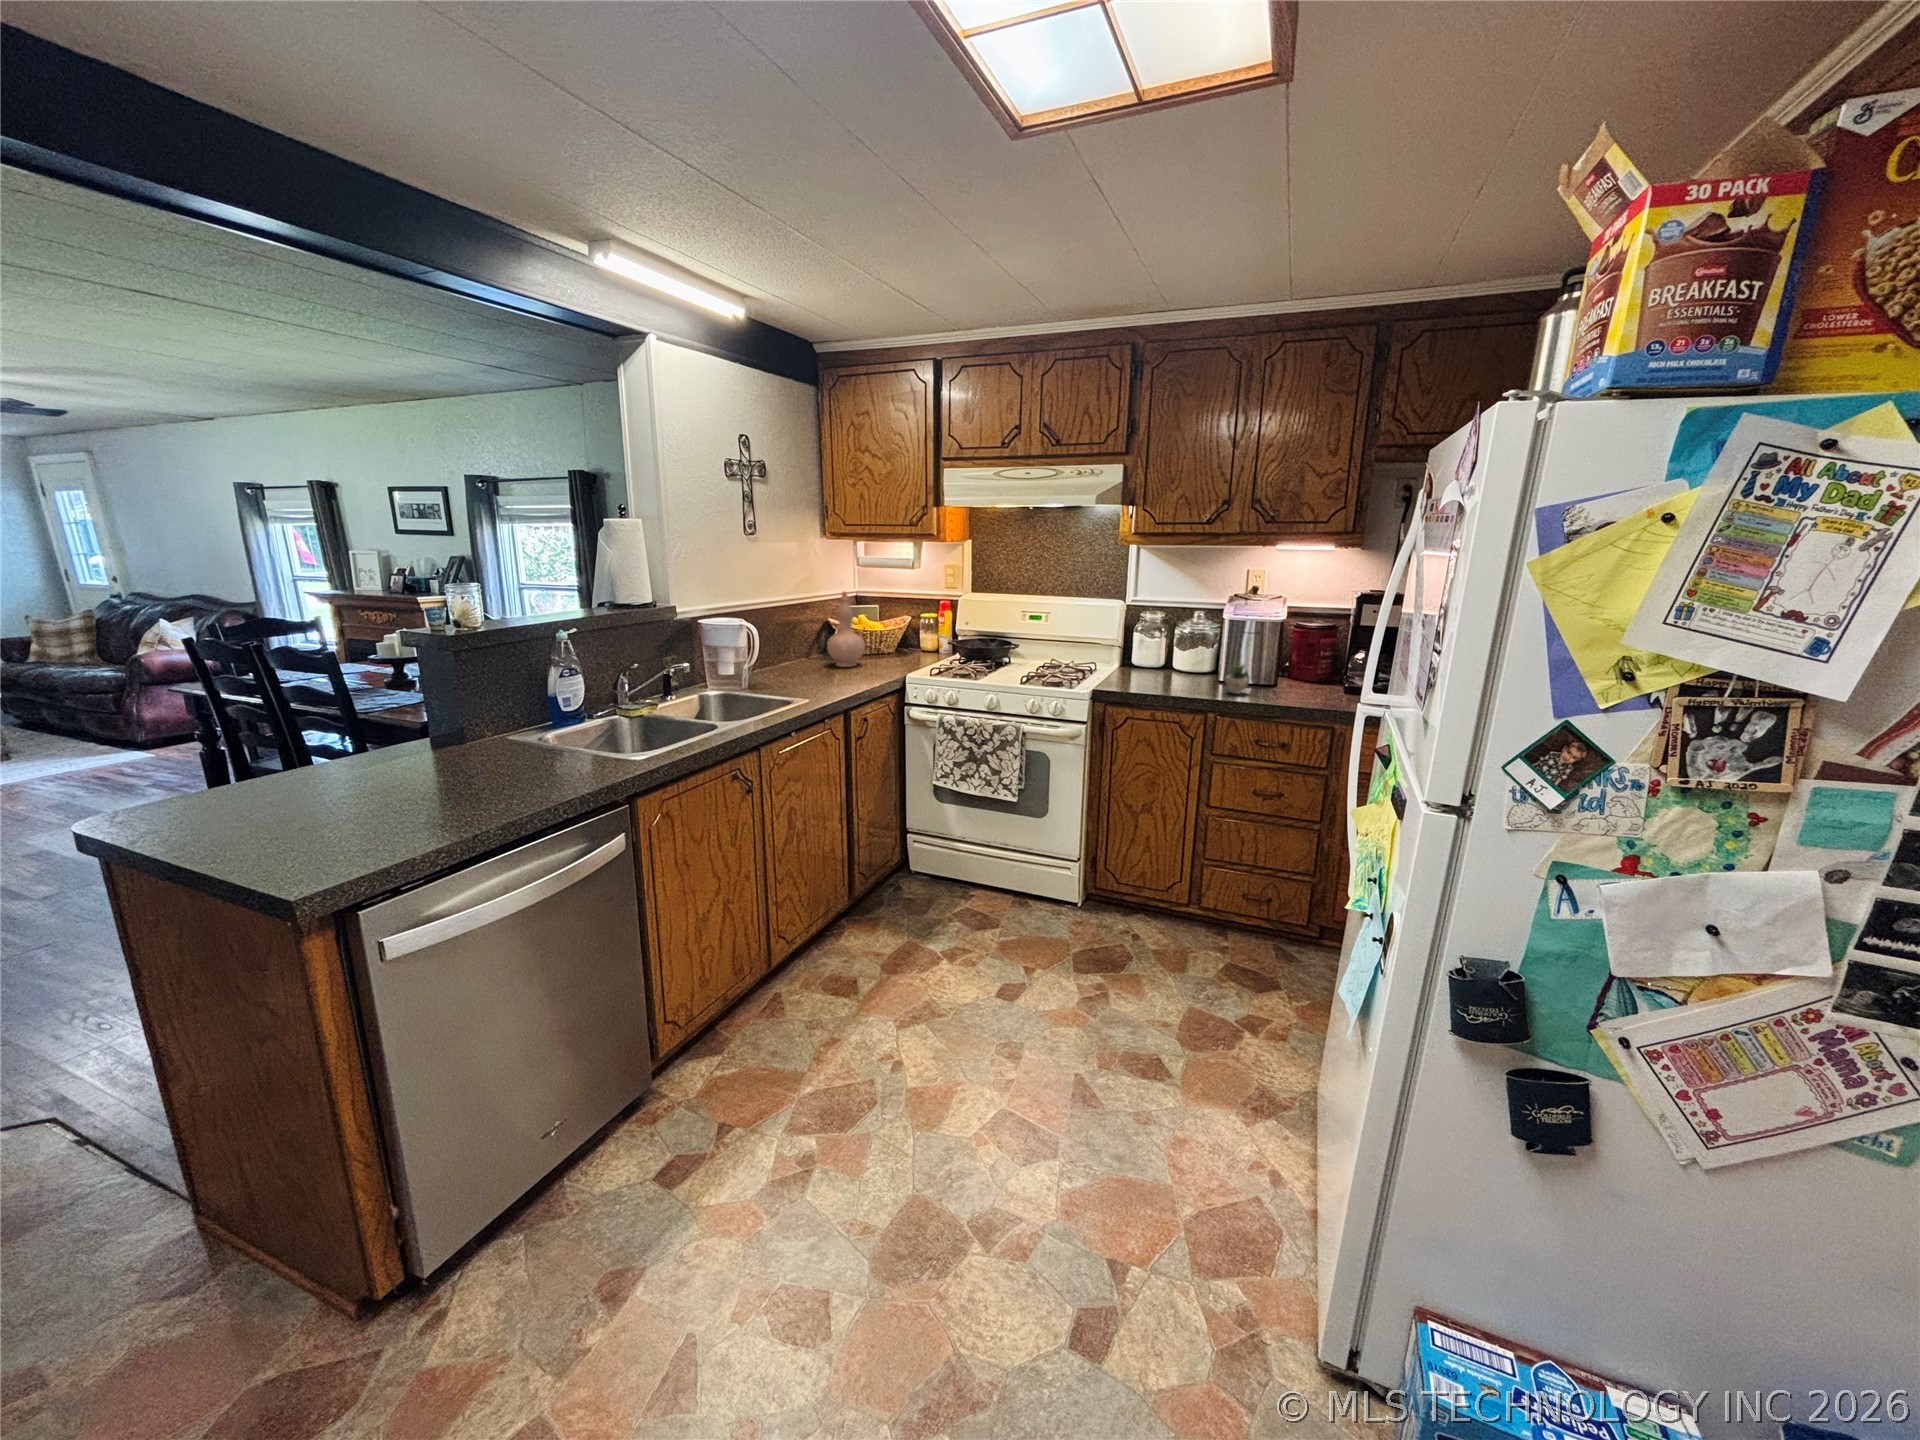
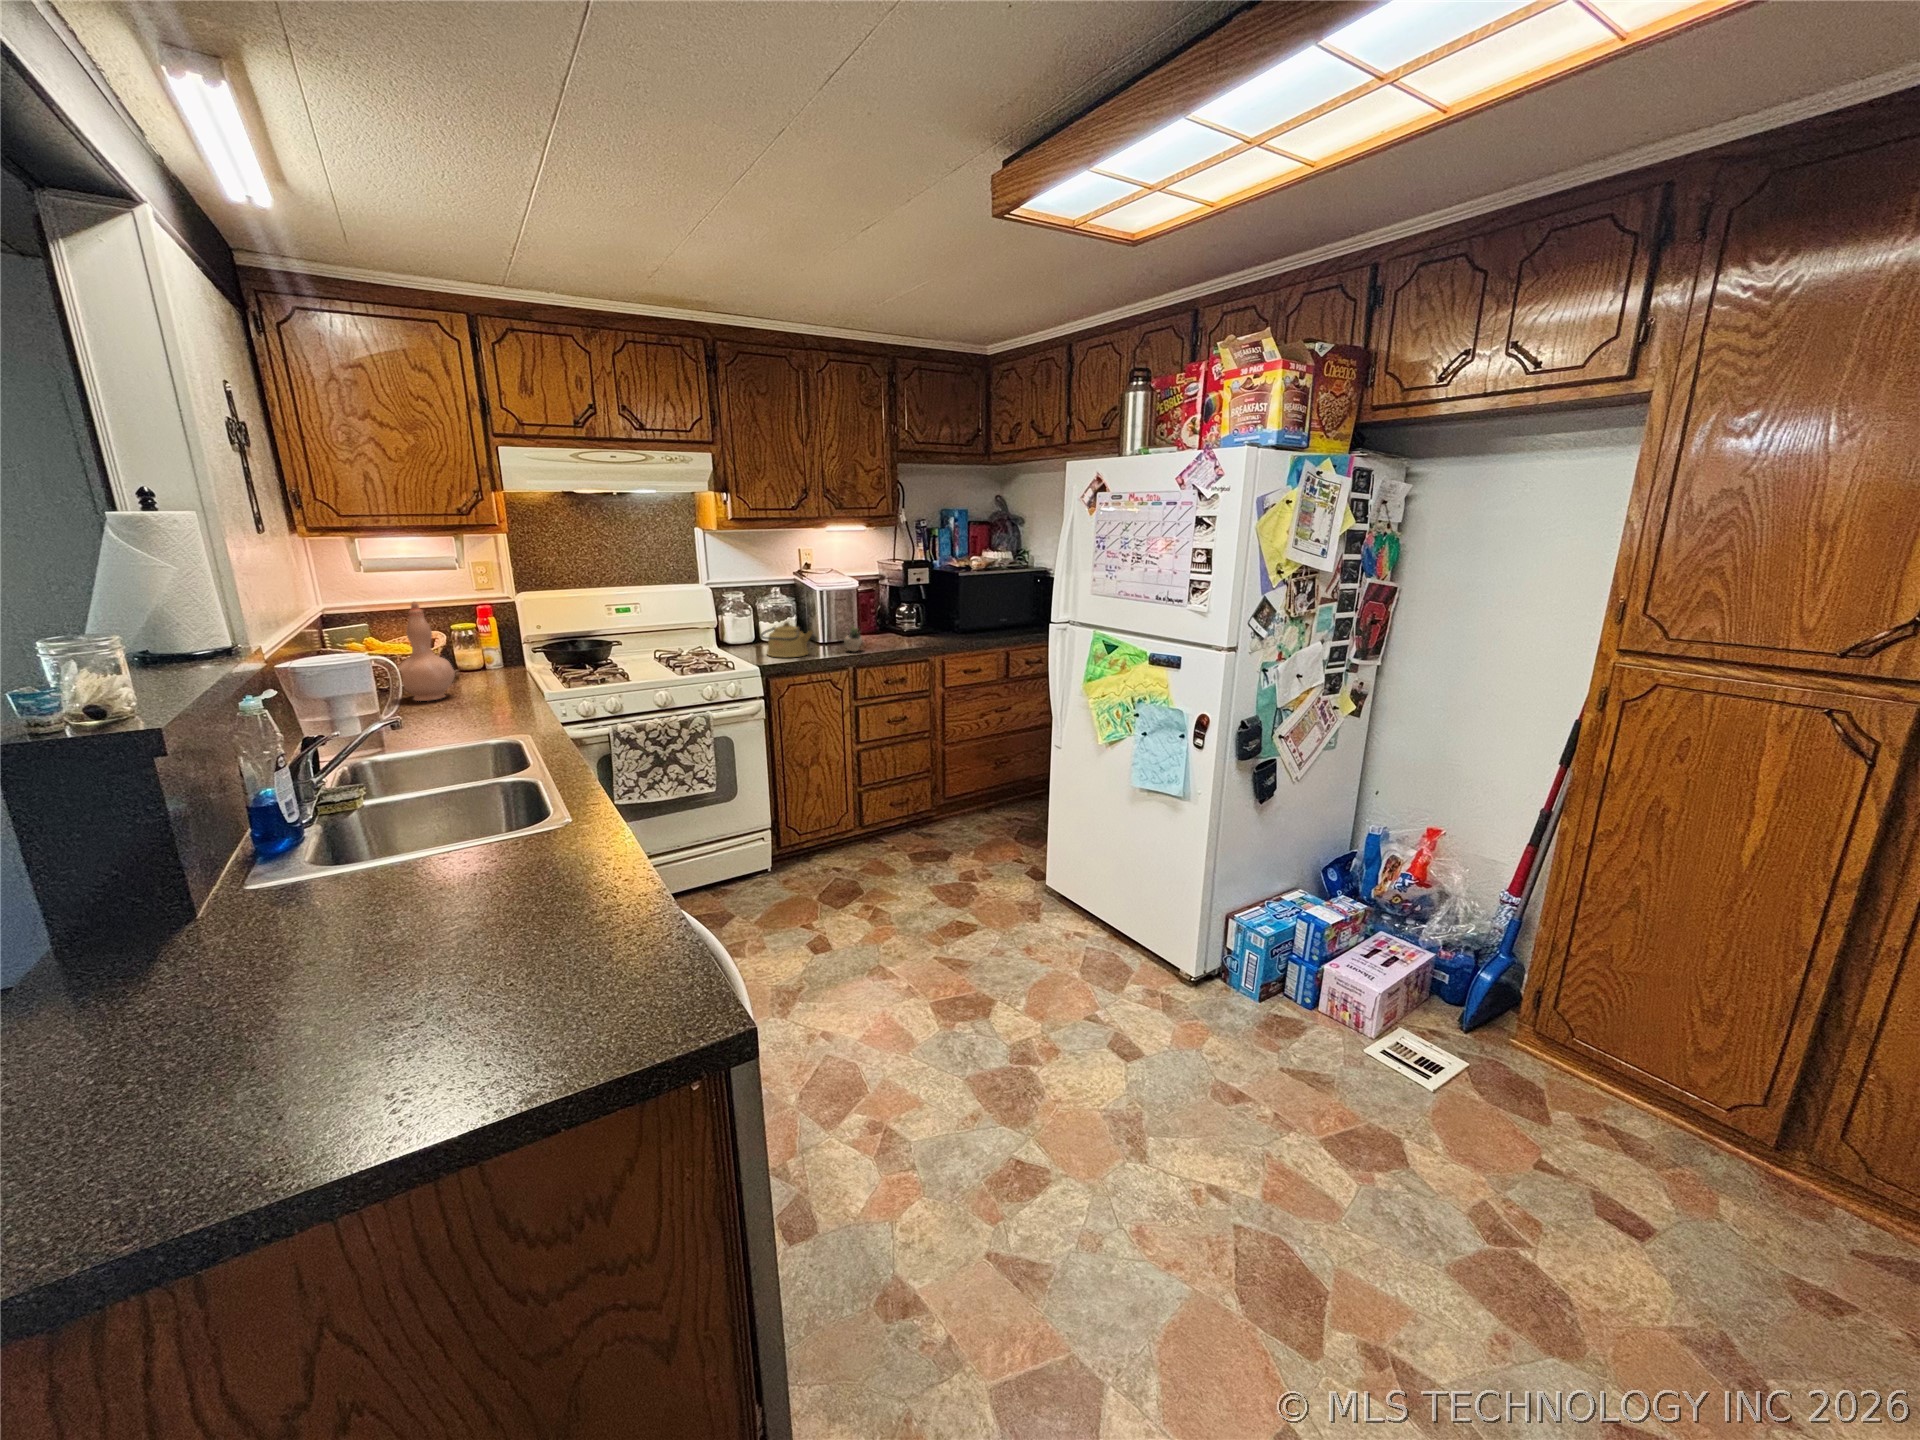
kettle: none [1132,647,1185,687] -> present [760,622,813,657]

